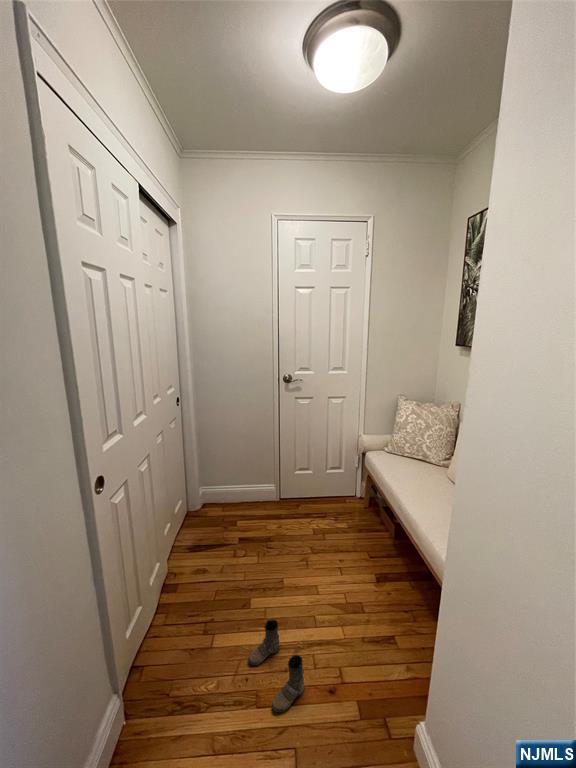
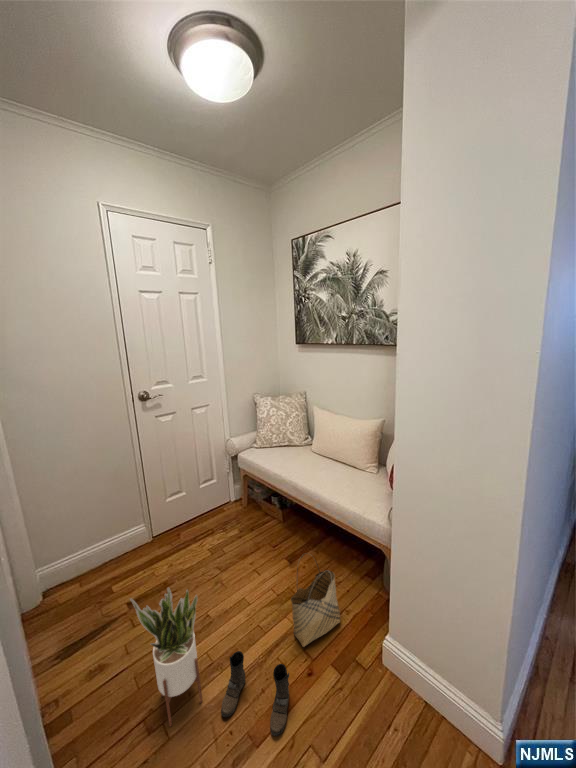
potted plant: none [207,526,250,640] -> present [130,588,202,726]
woven basket: none [335,574,398,672] -> present [291,553,340,647]

